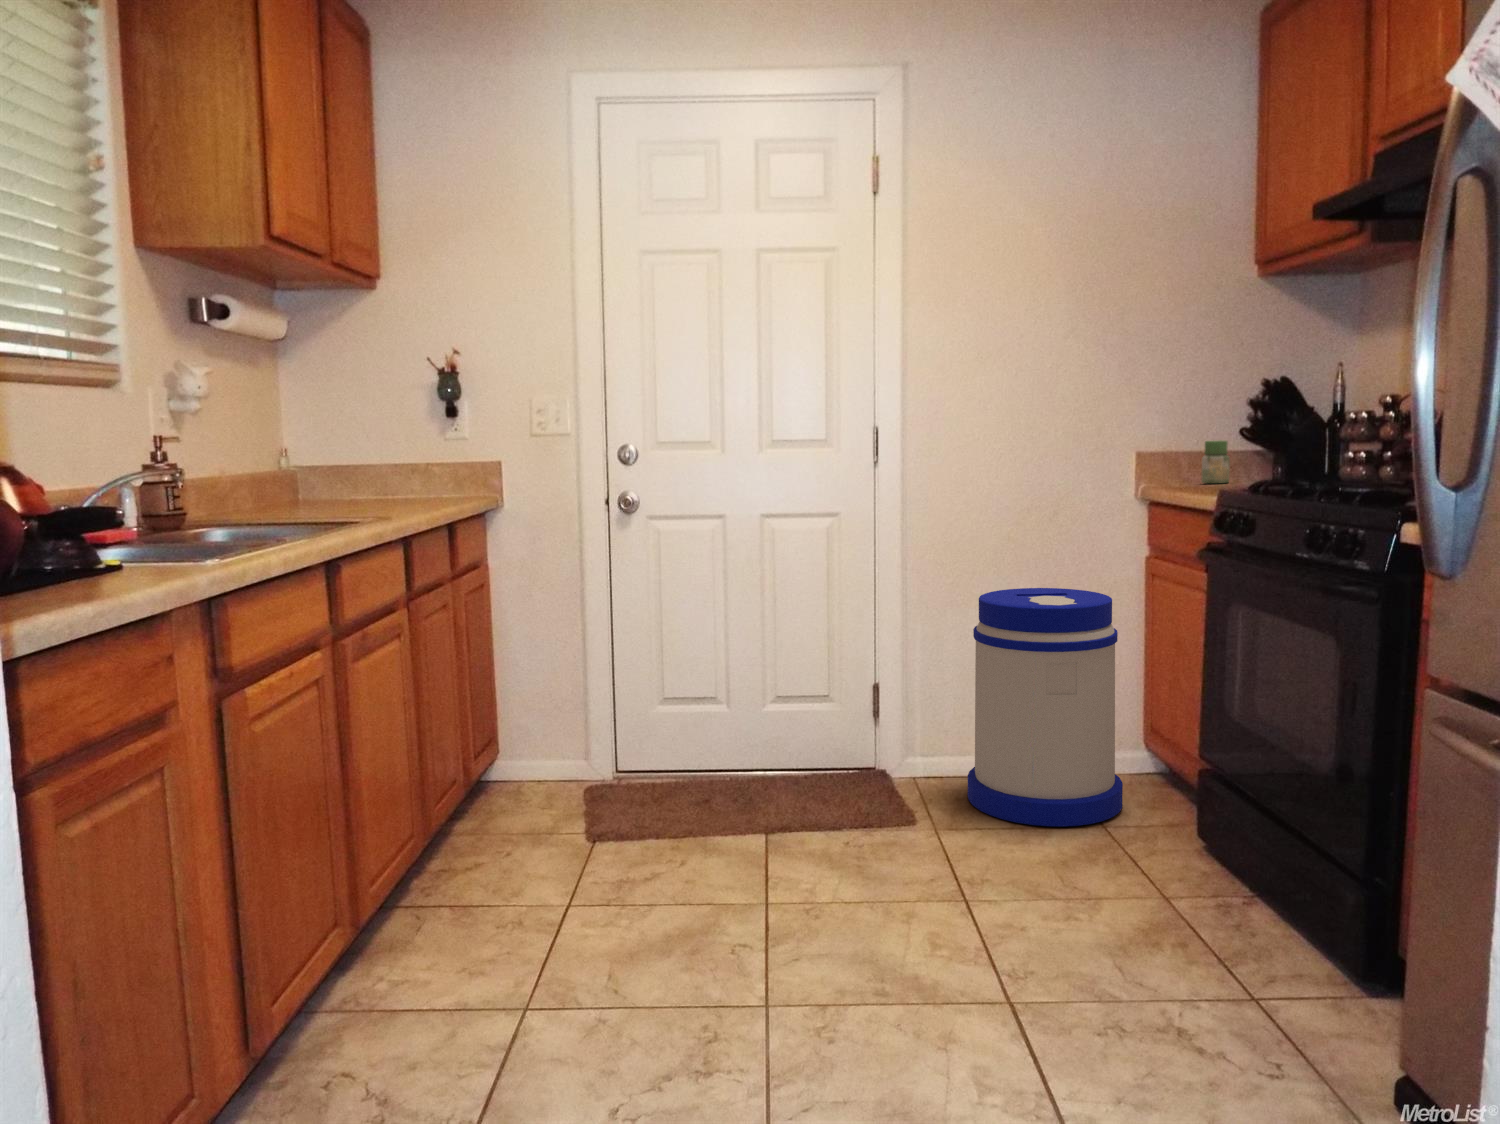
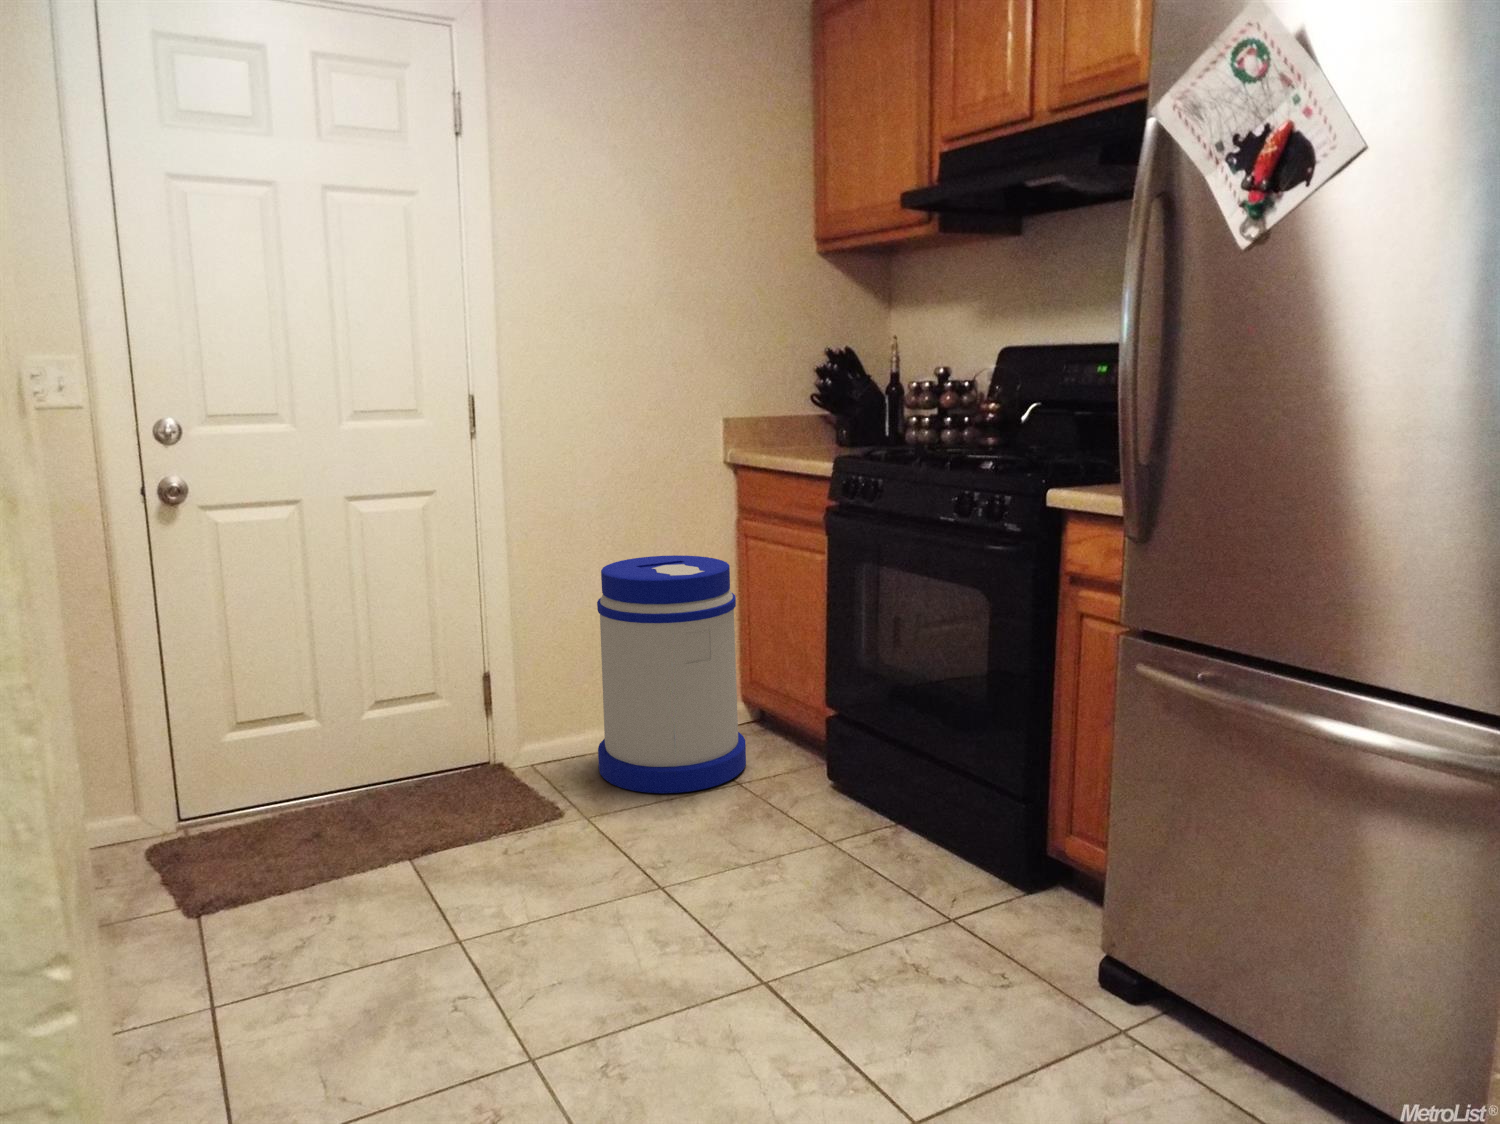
jar: present [1202,440,1230,484] -> none [787,408,811,448]

